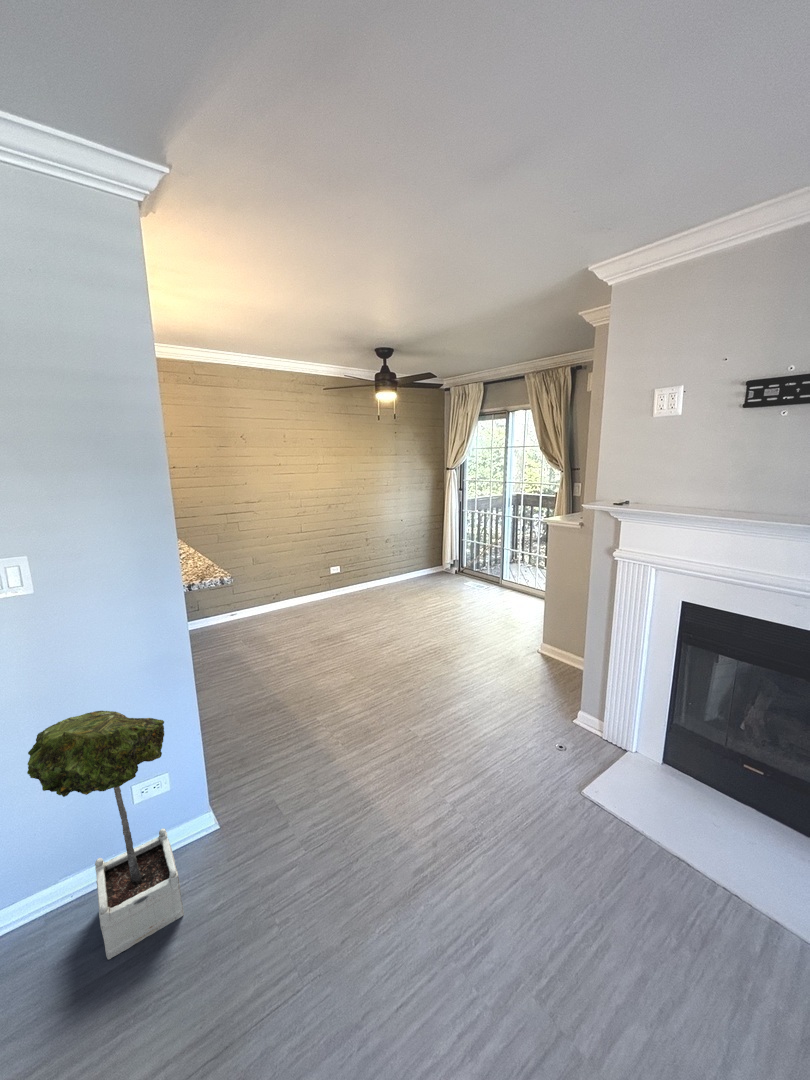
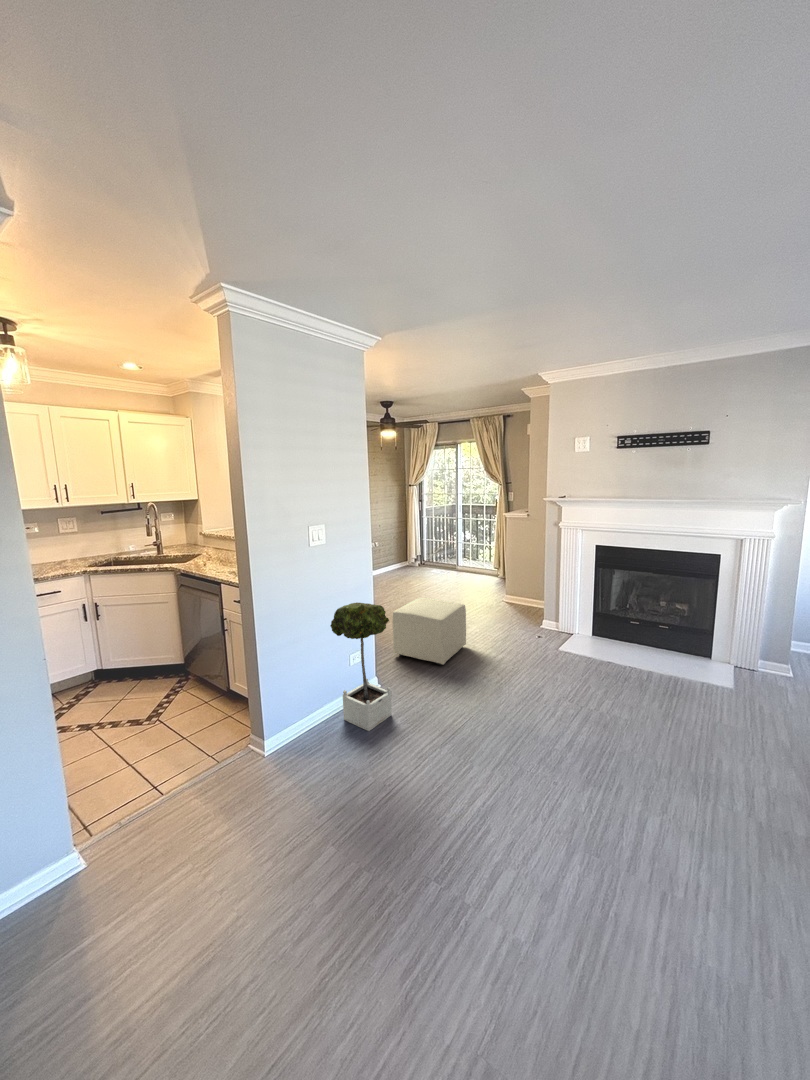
ottoman: none [299,652,425,789] -> present [392,598,466,665]

